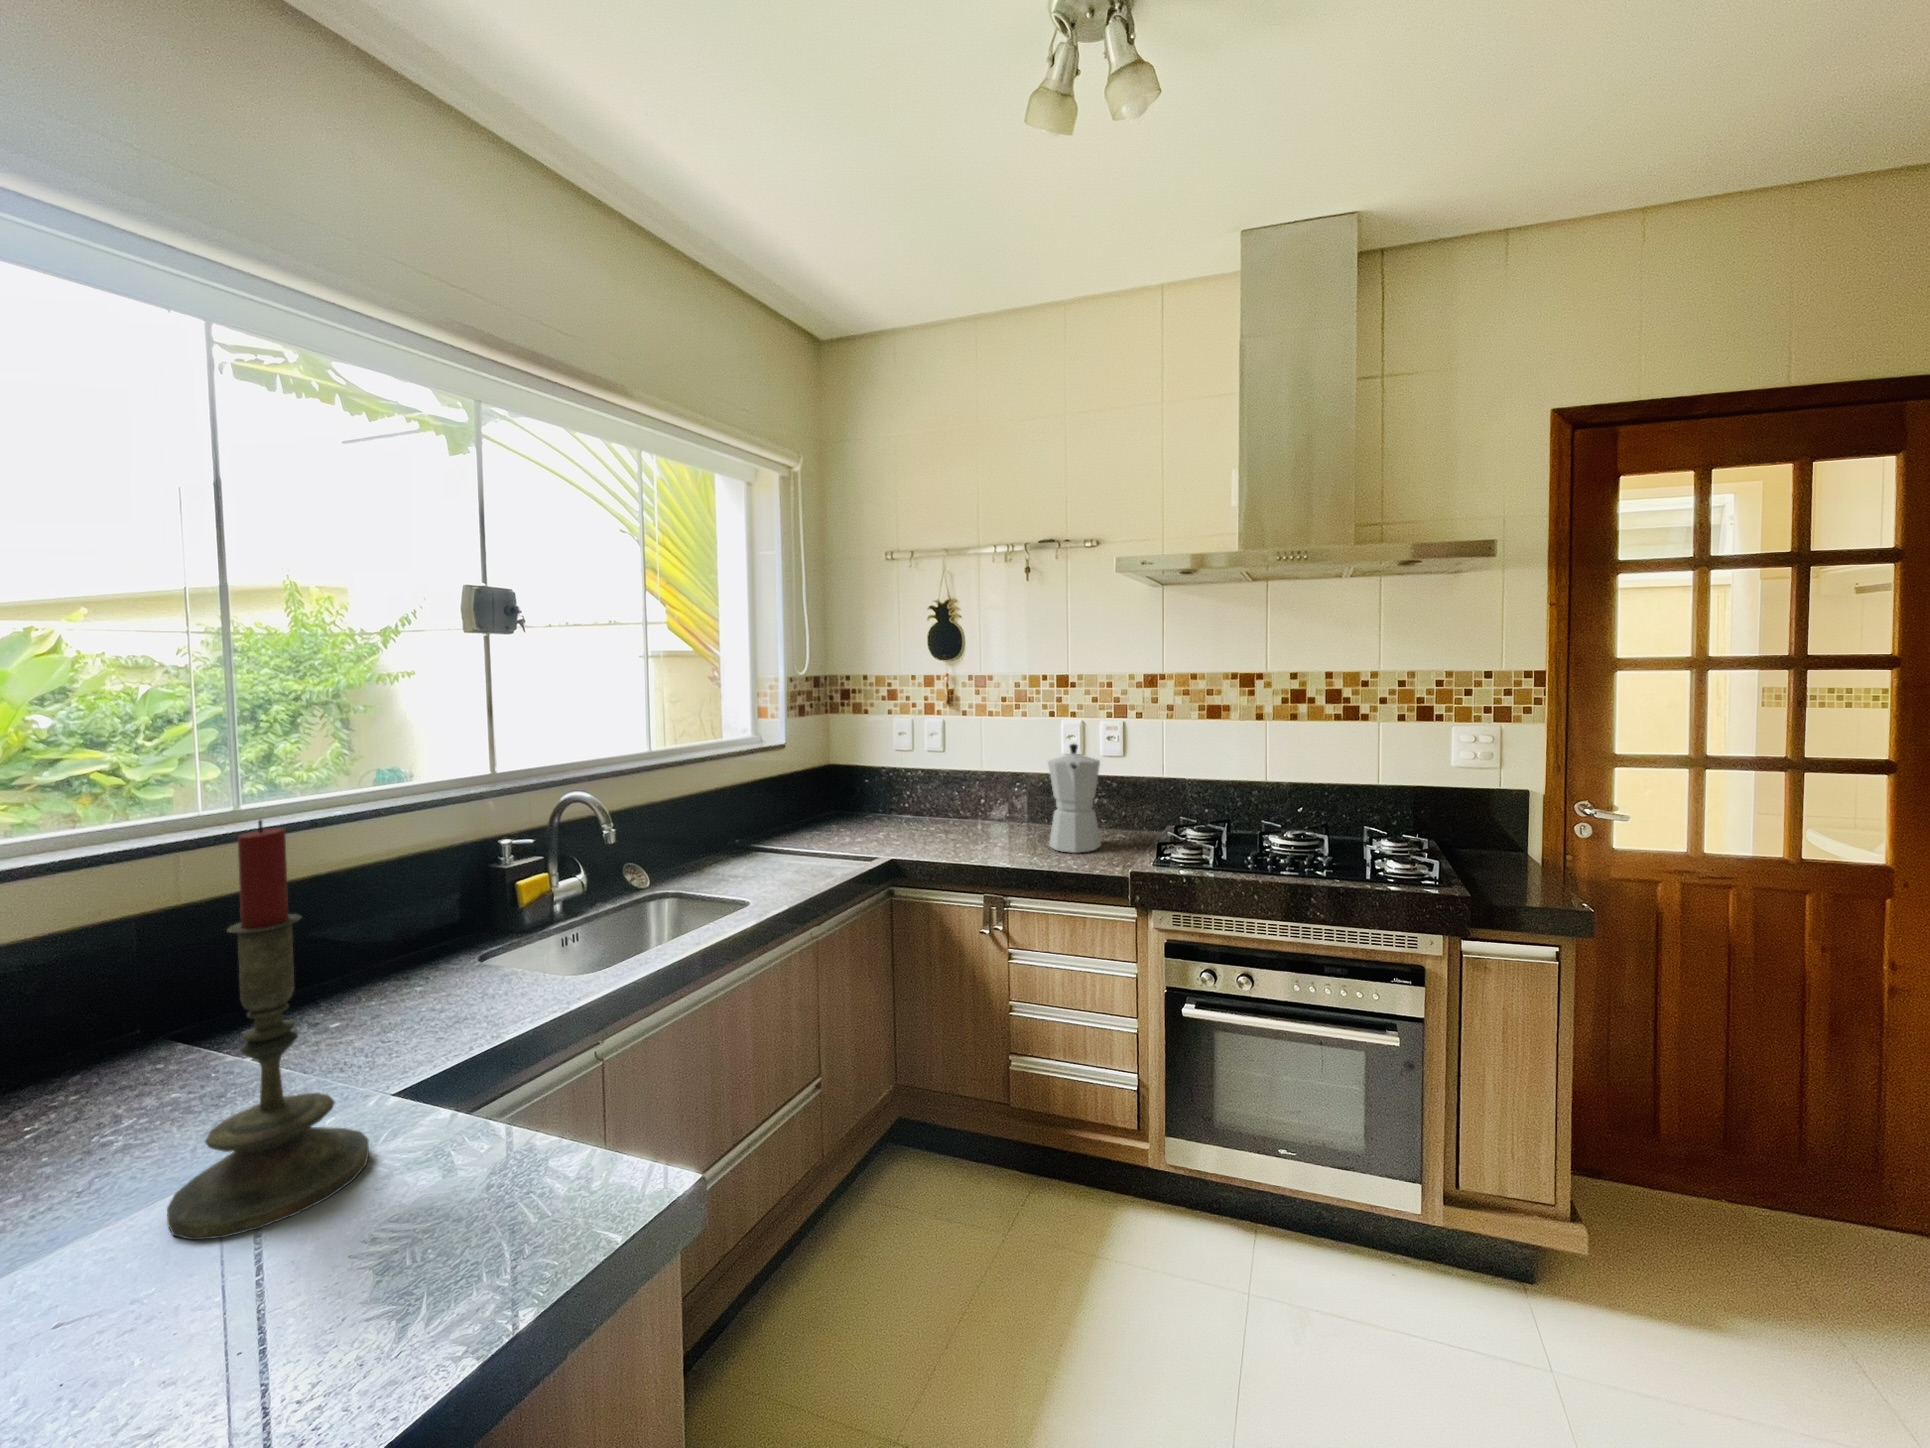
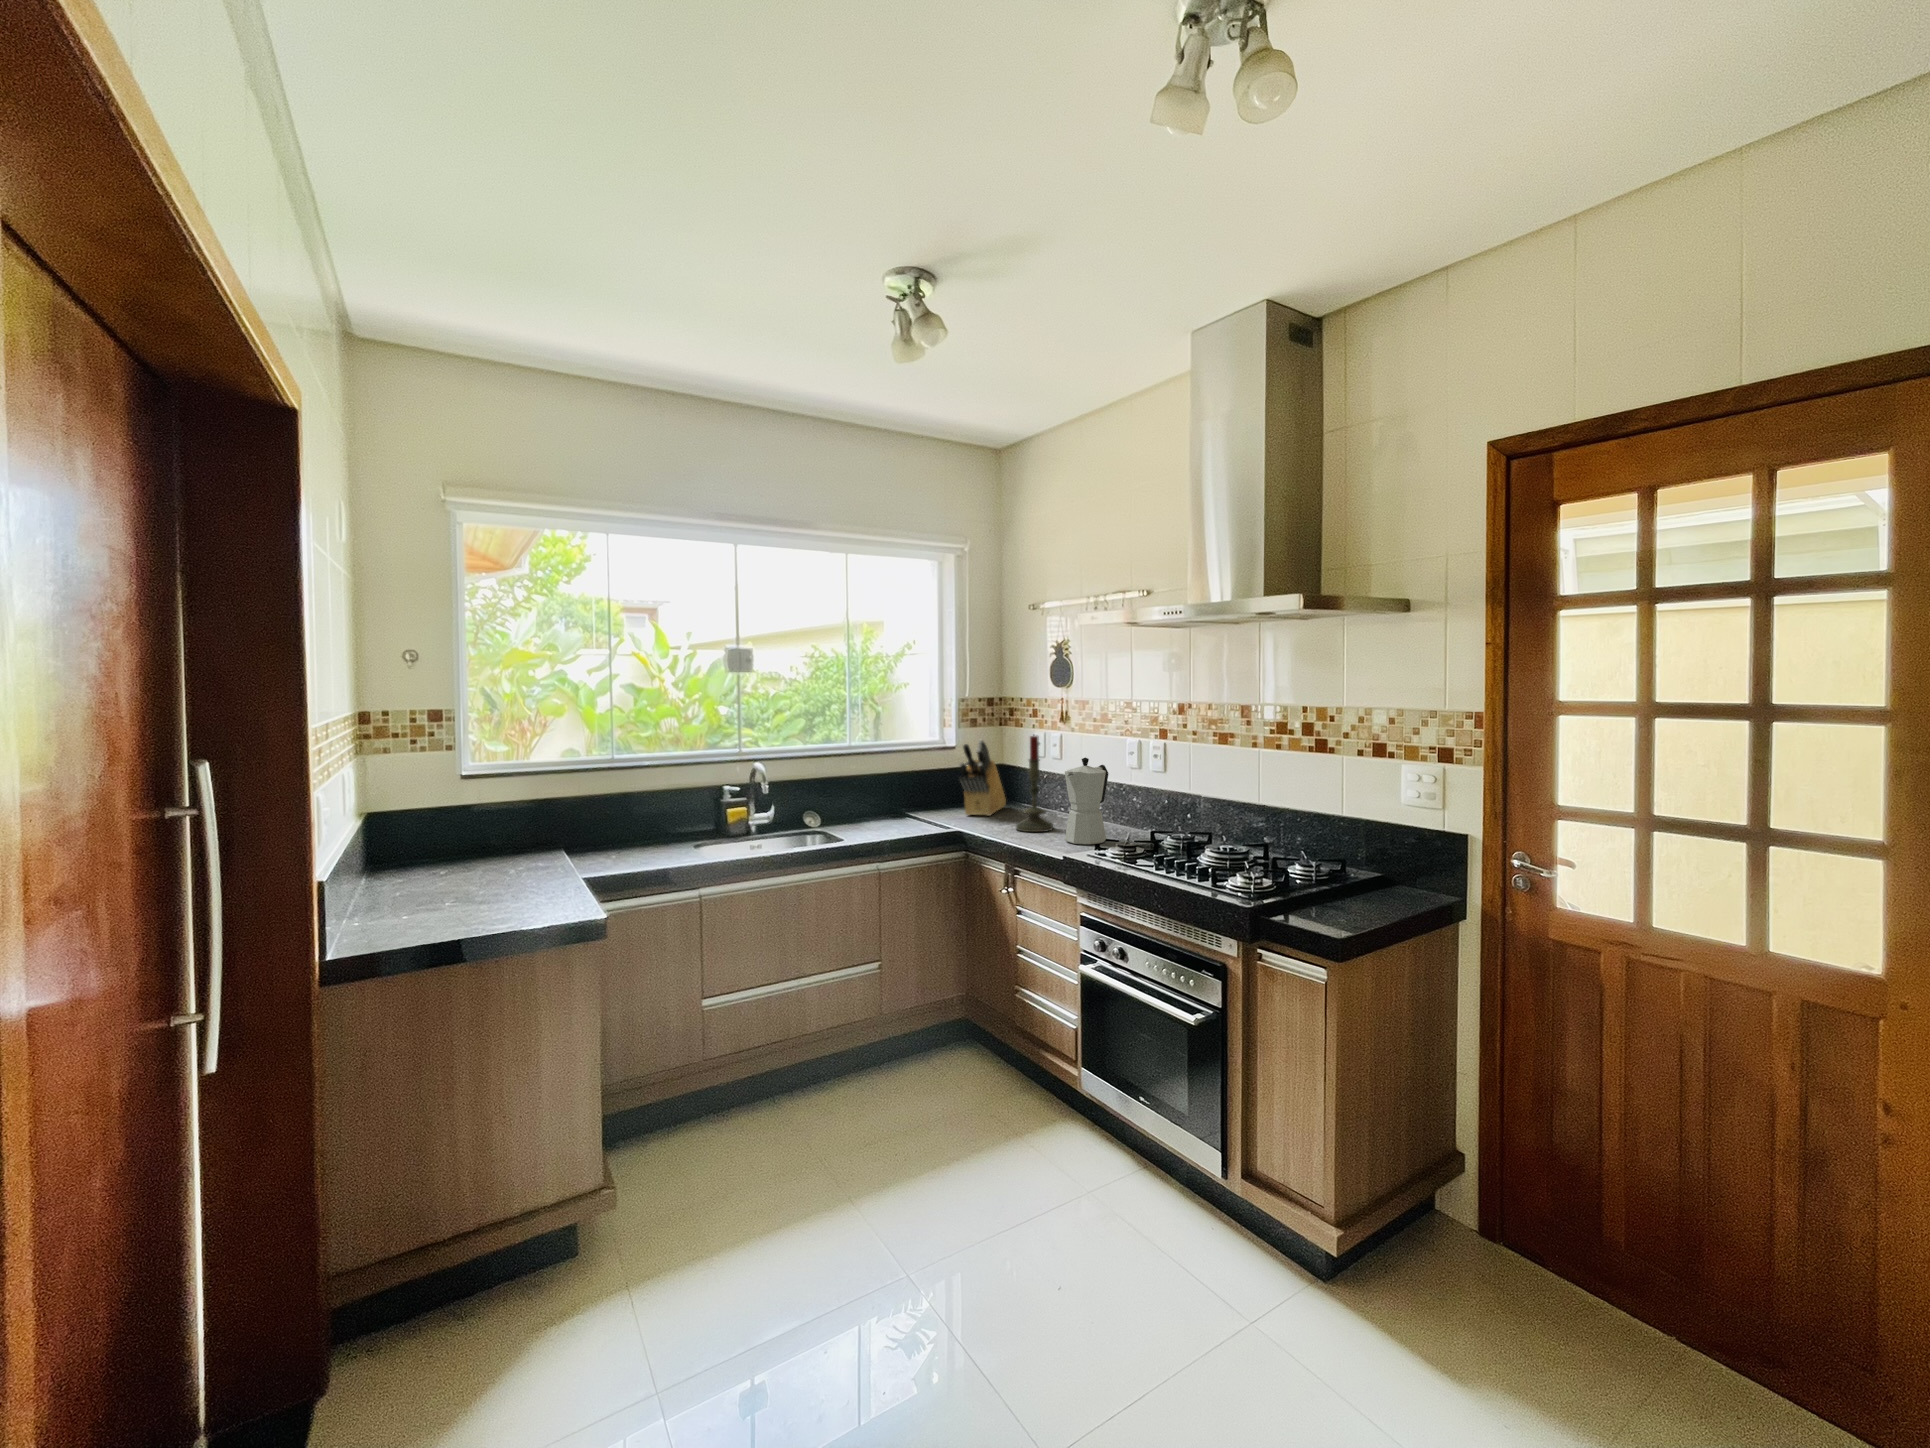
knife block: none [827,731,878,835] -> present [959,740,1006,816]
candle: present [167,819,369,1240] -> present [1016,735,1053,832]

